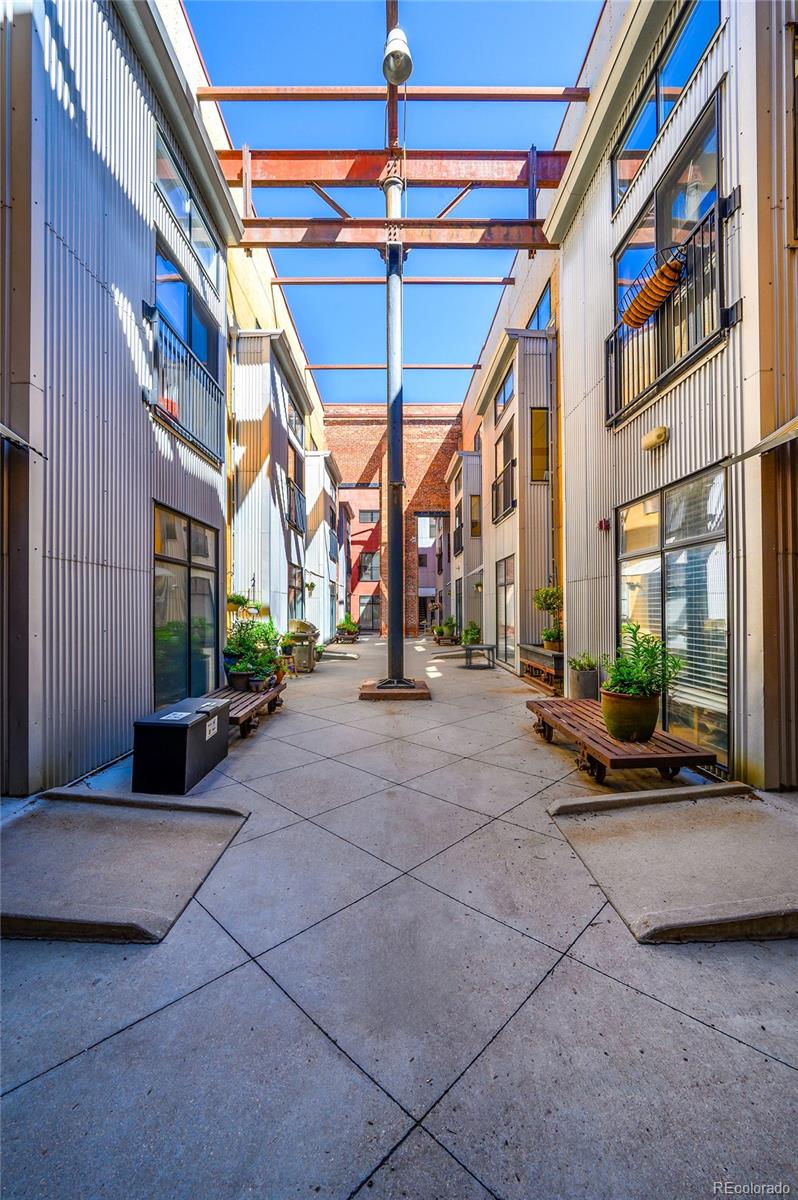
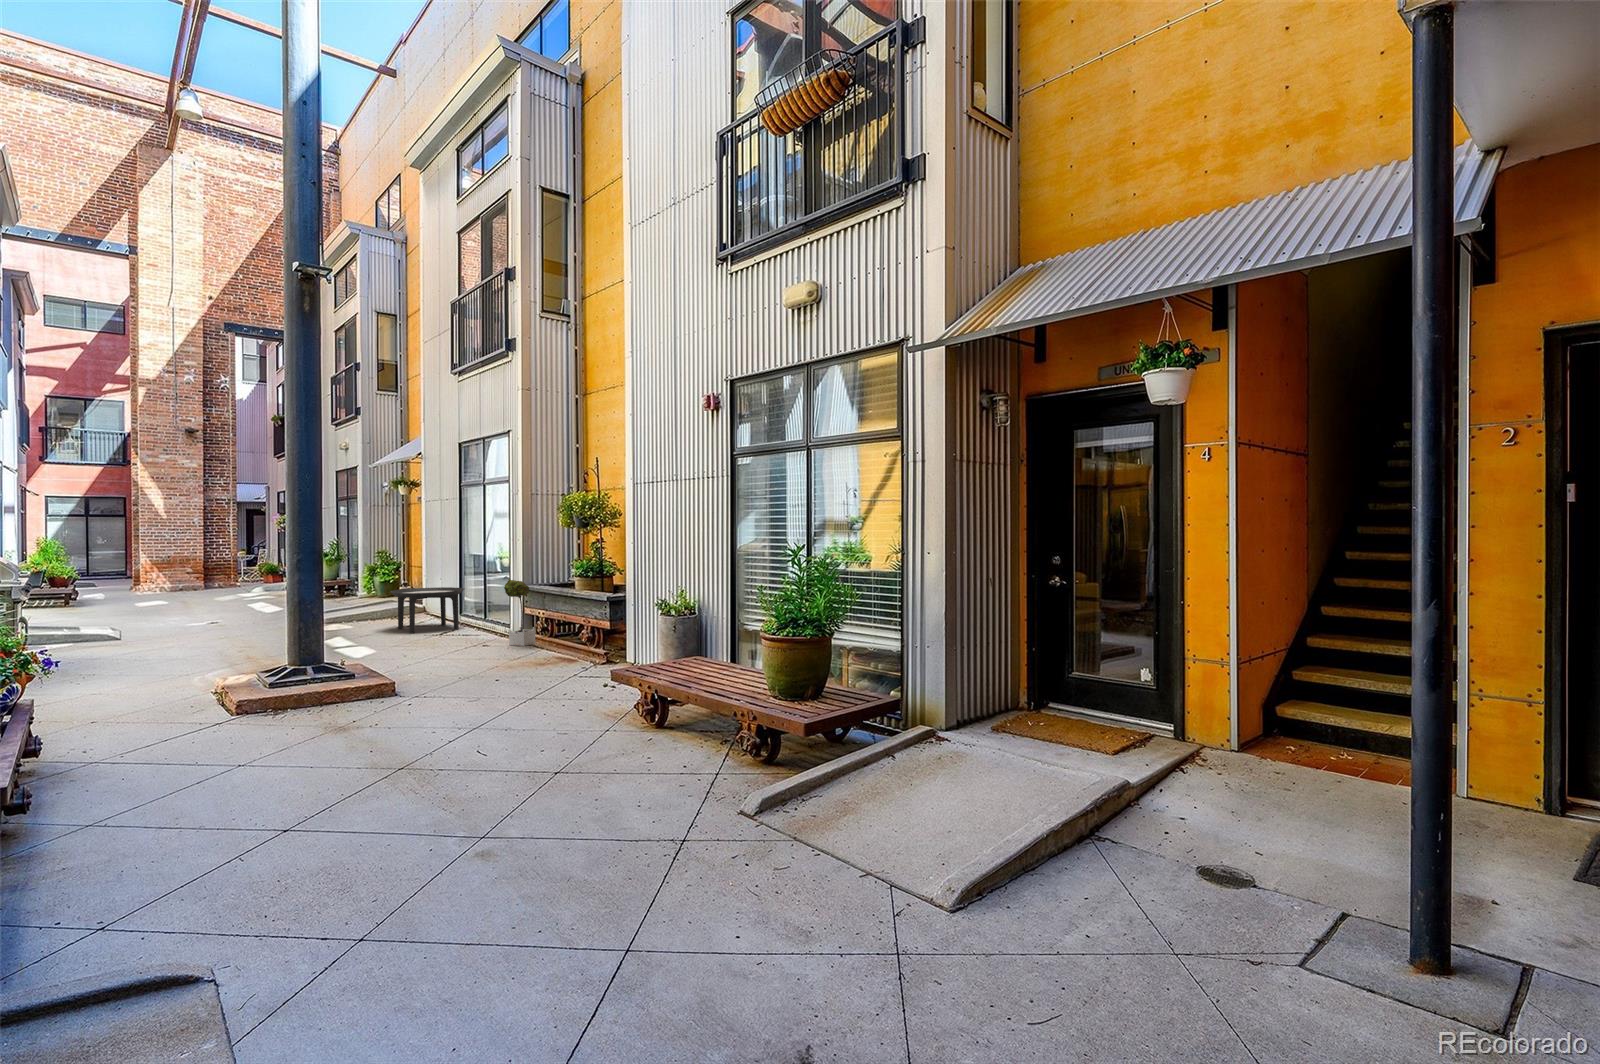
potted tree: none [509,641,528,682] -> present [504,579,535,646]

